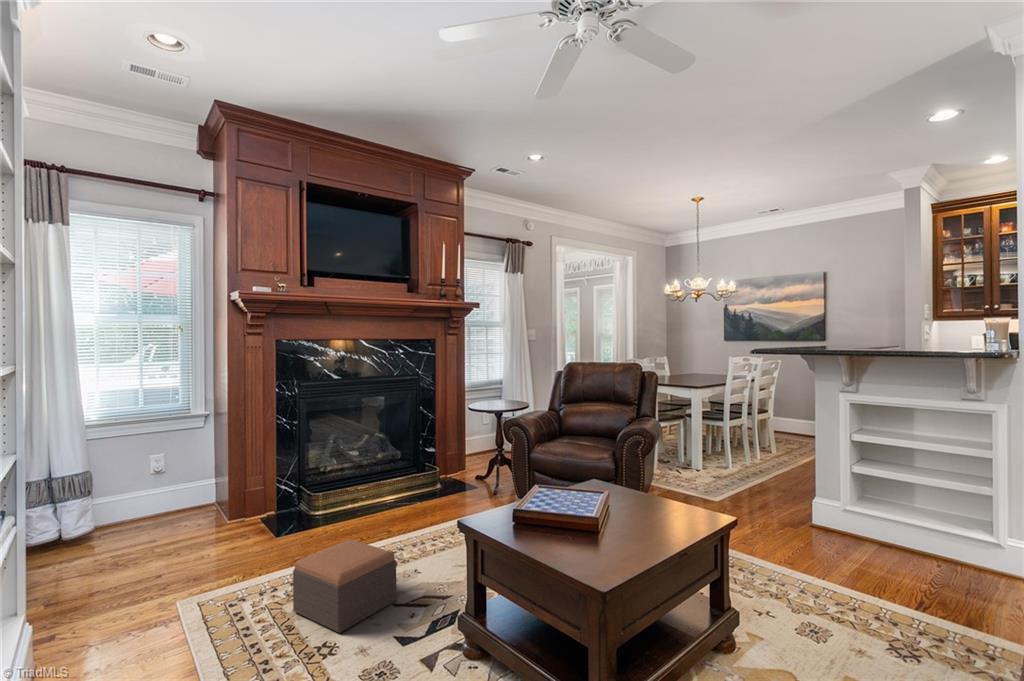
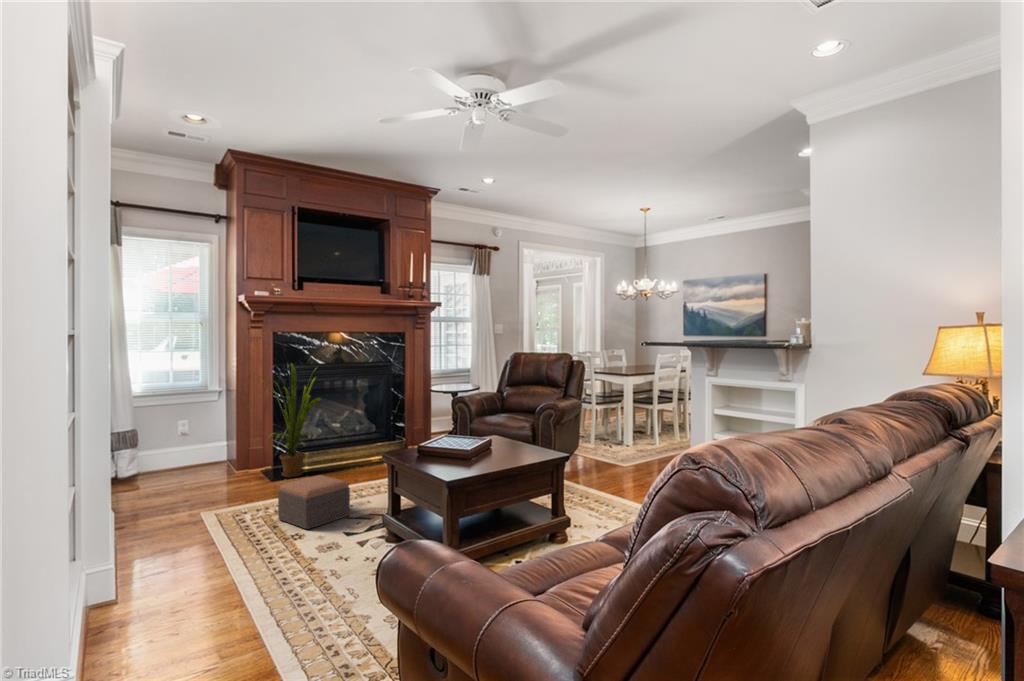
house plant: none [254,378,342,529] -> present [277,364,321,477]

